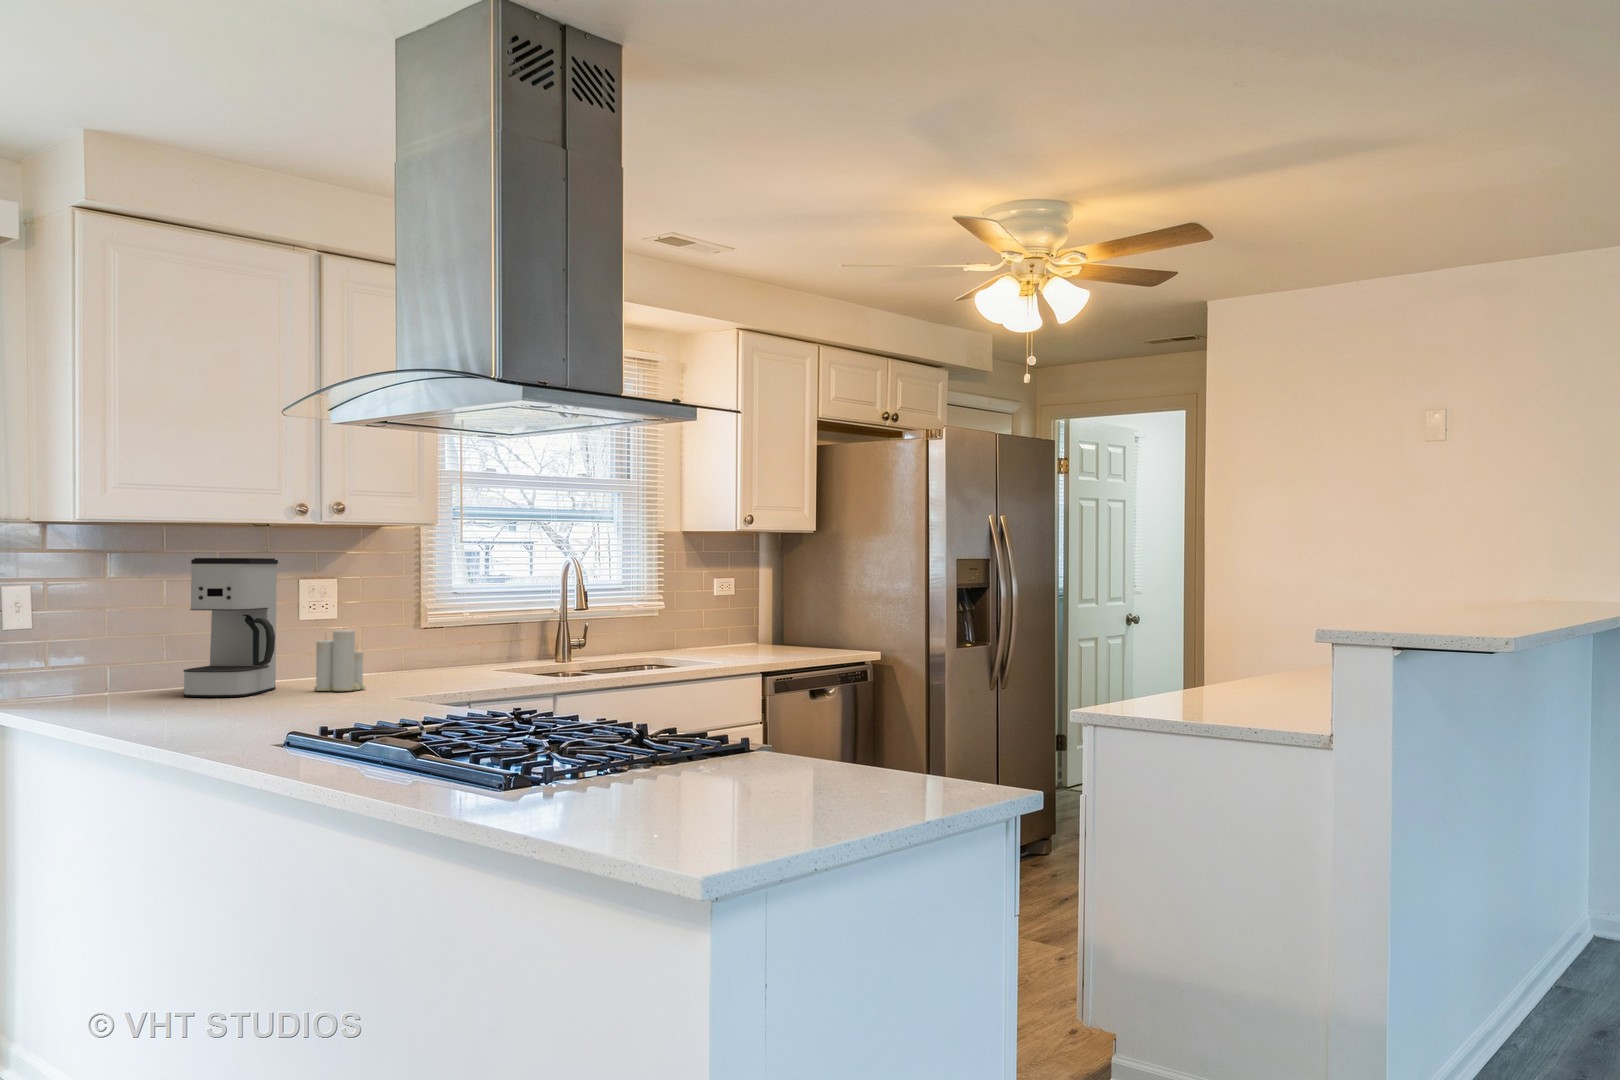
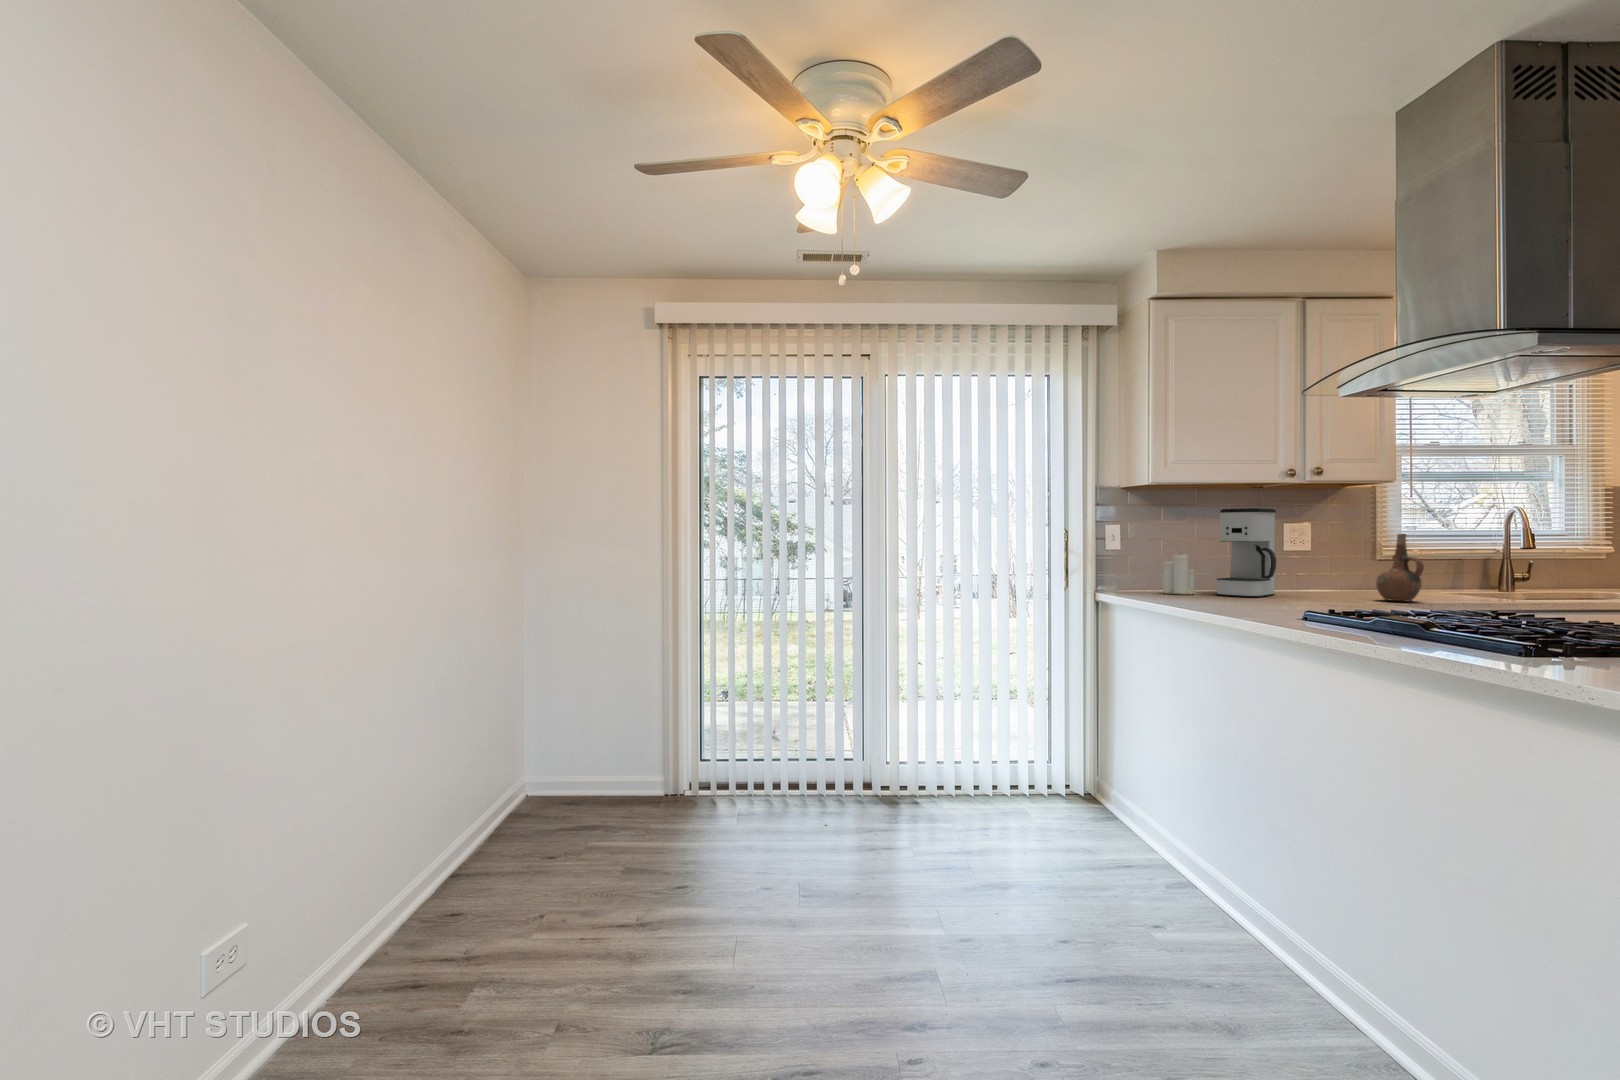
ceramic pitcher: none [407,596,462,689] -> present [1376,534,1424,601]
candle: present [314,630,365,691] -> present [1163,555,1195,594]

